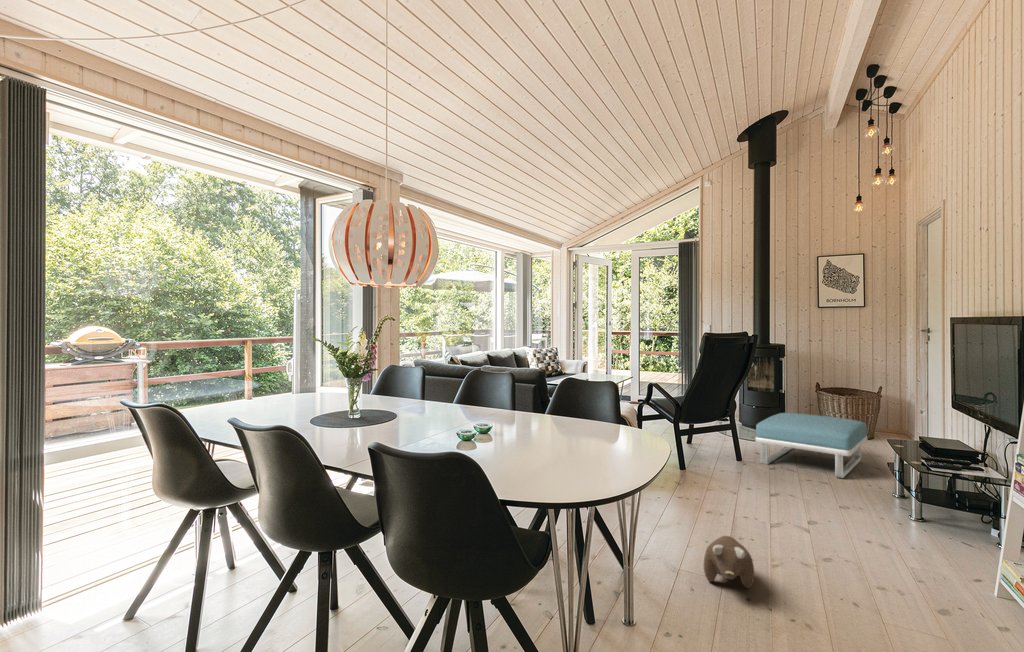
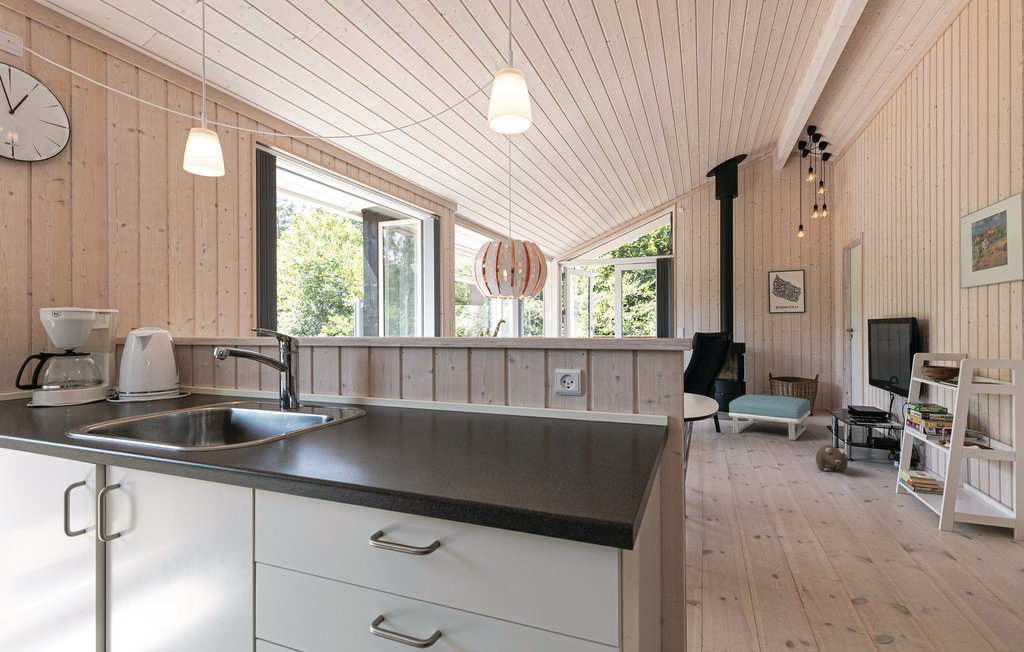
plush toy: present [704,536,754,588] -> present [816,445,848,472]

